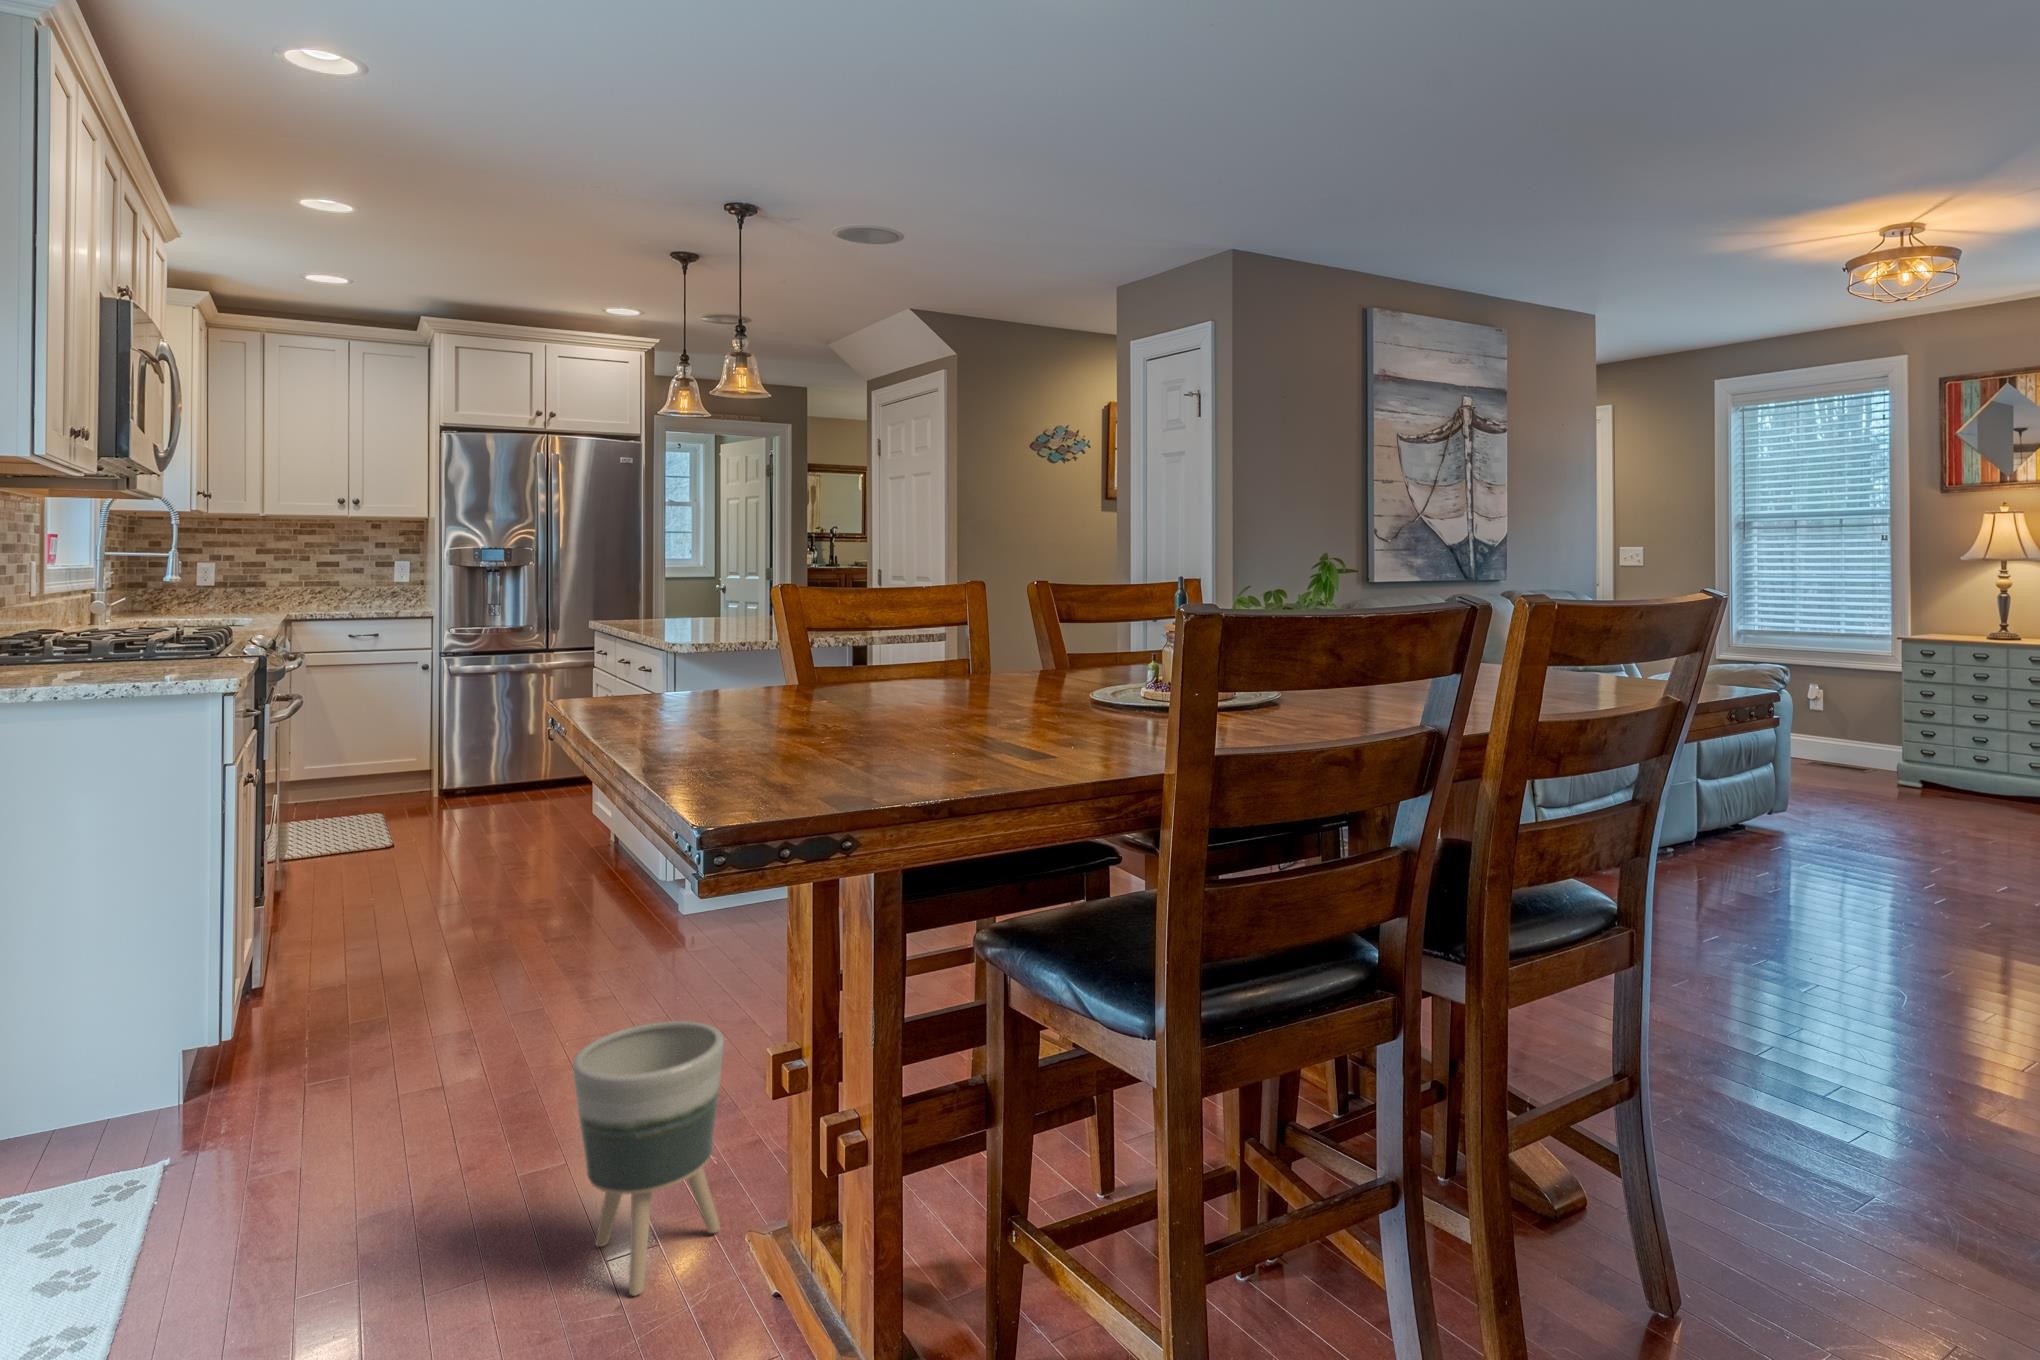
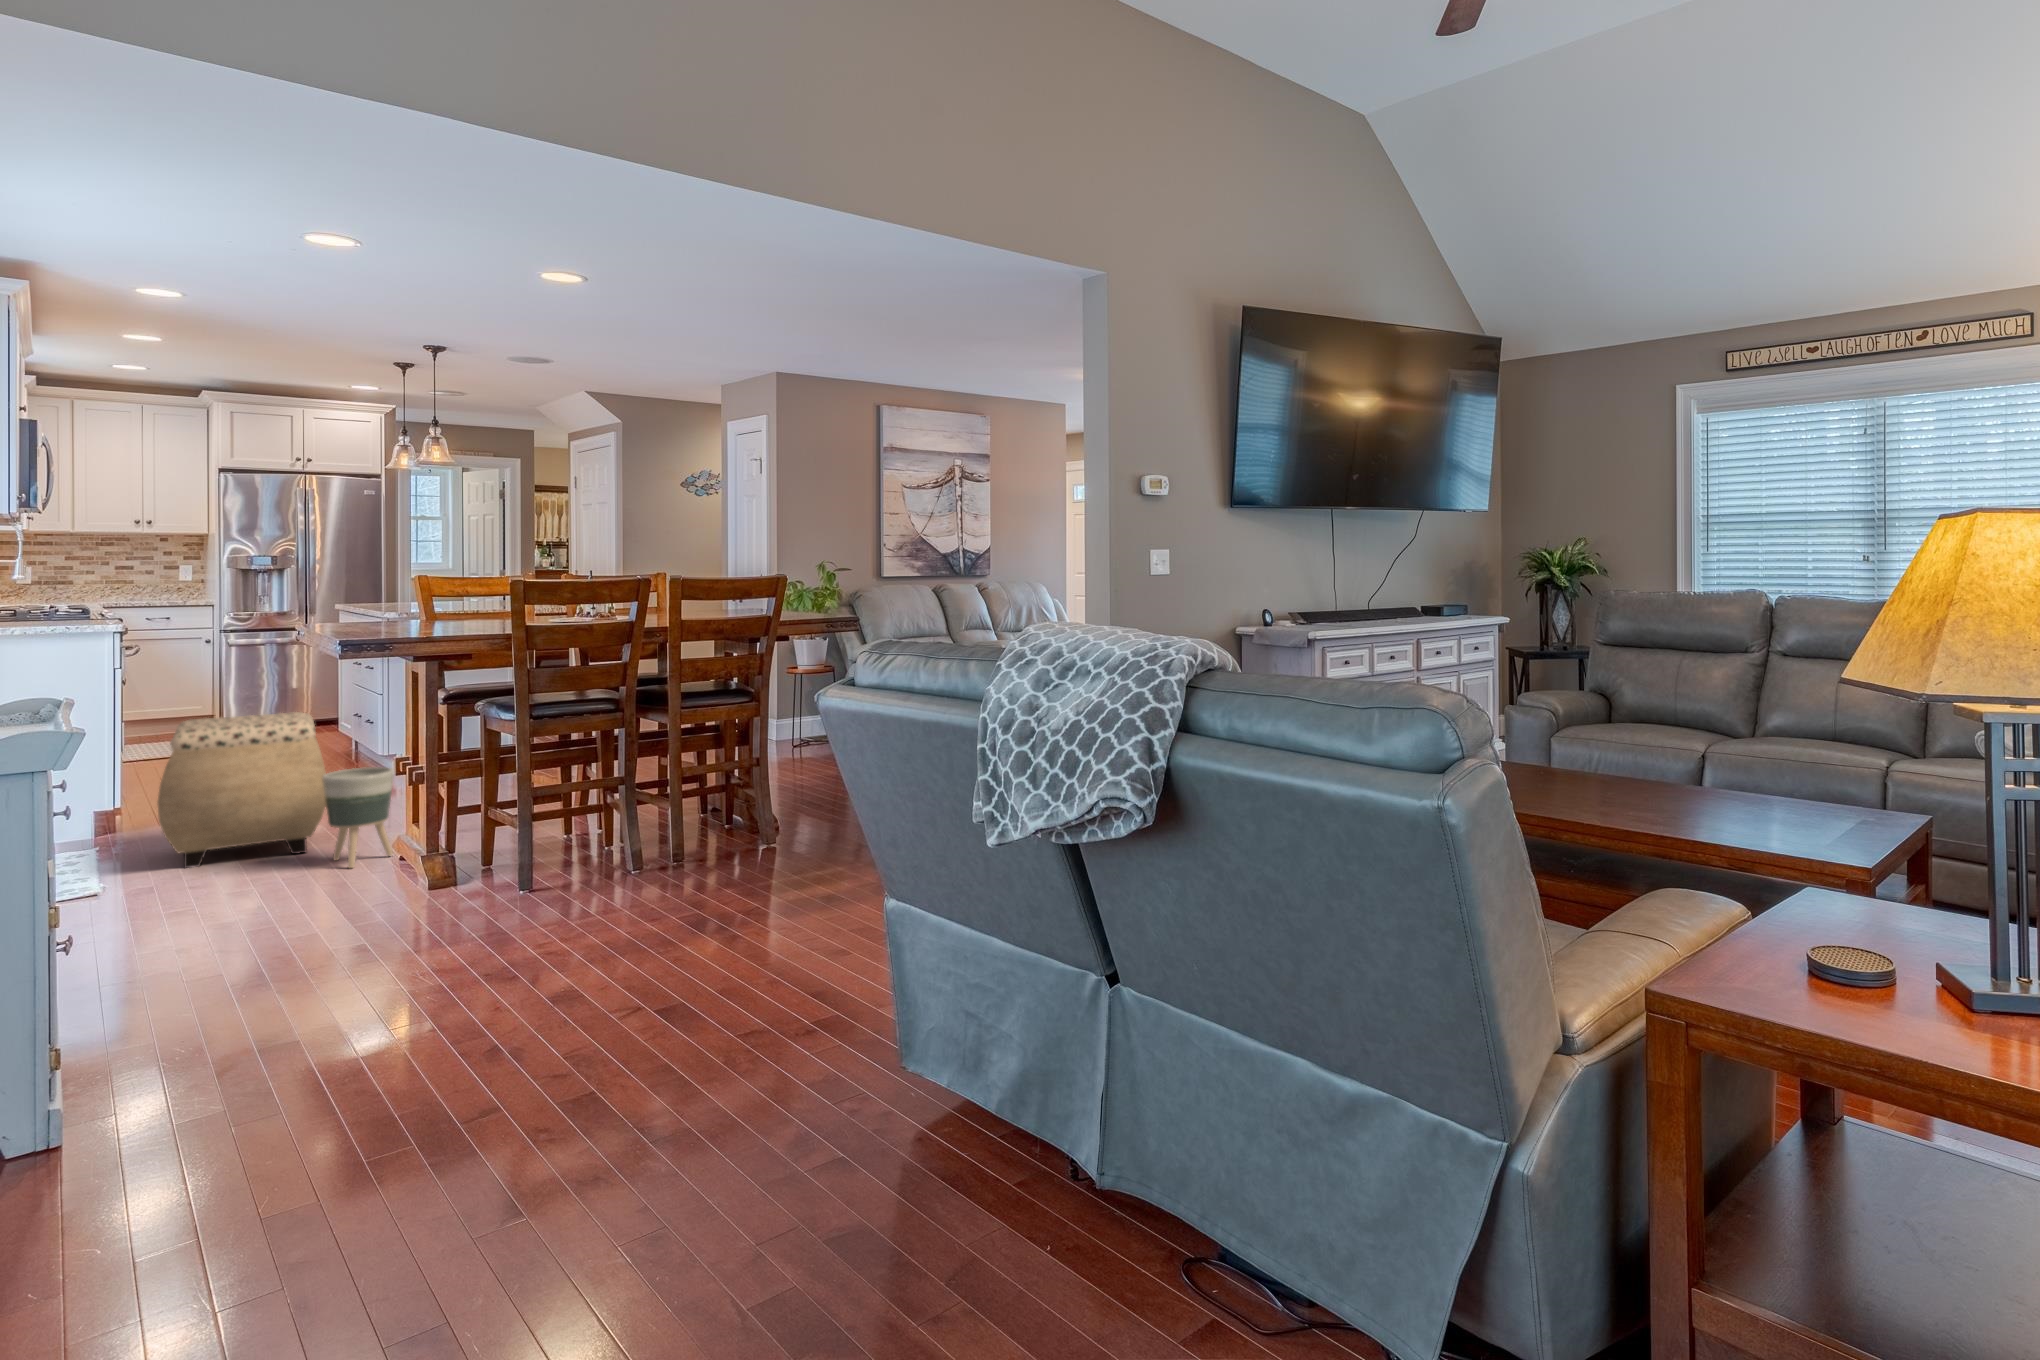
ottoman: none [221,864,584,1260] -> present [157,712,326,868]

